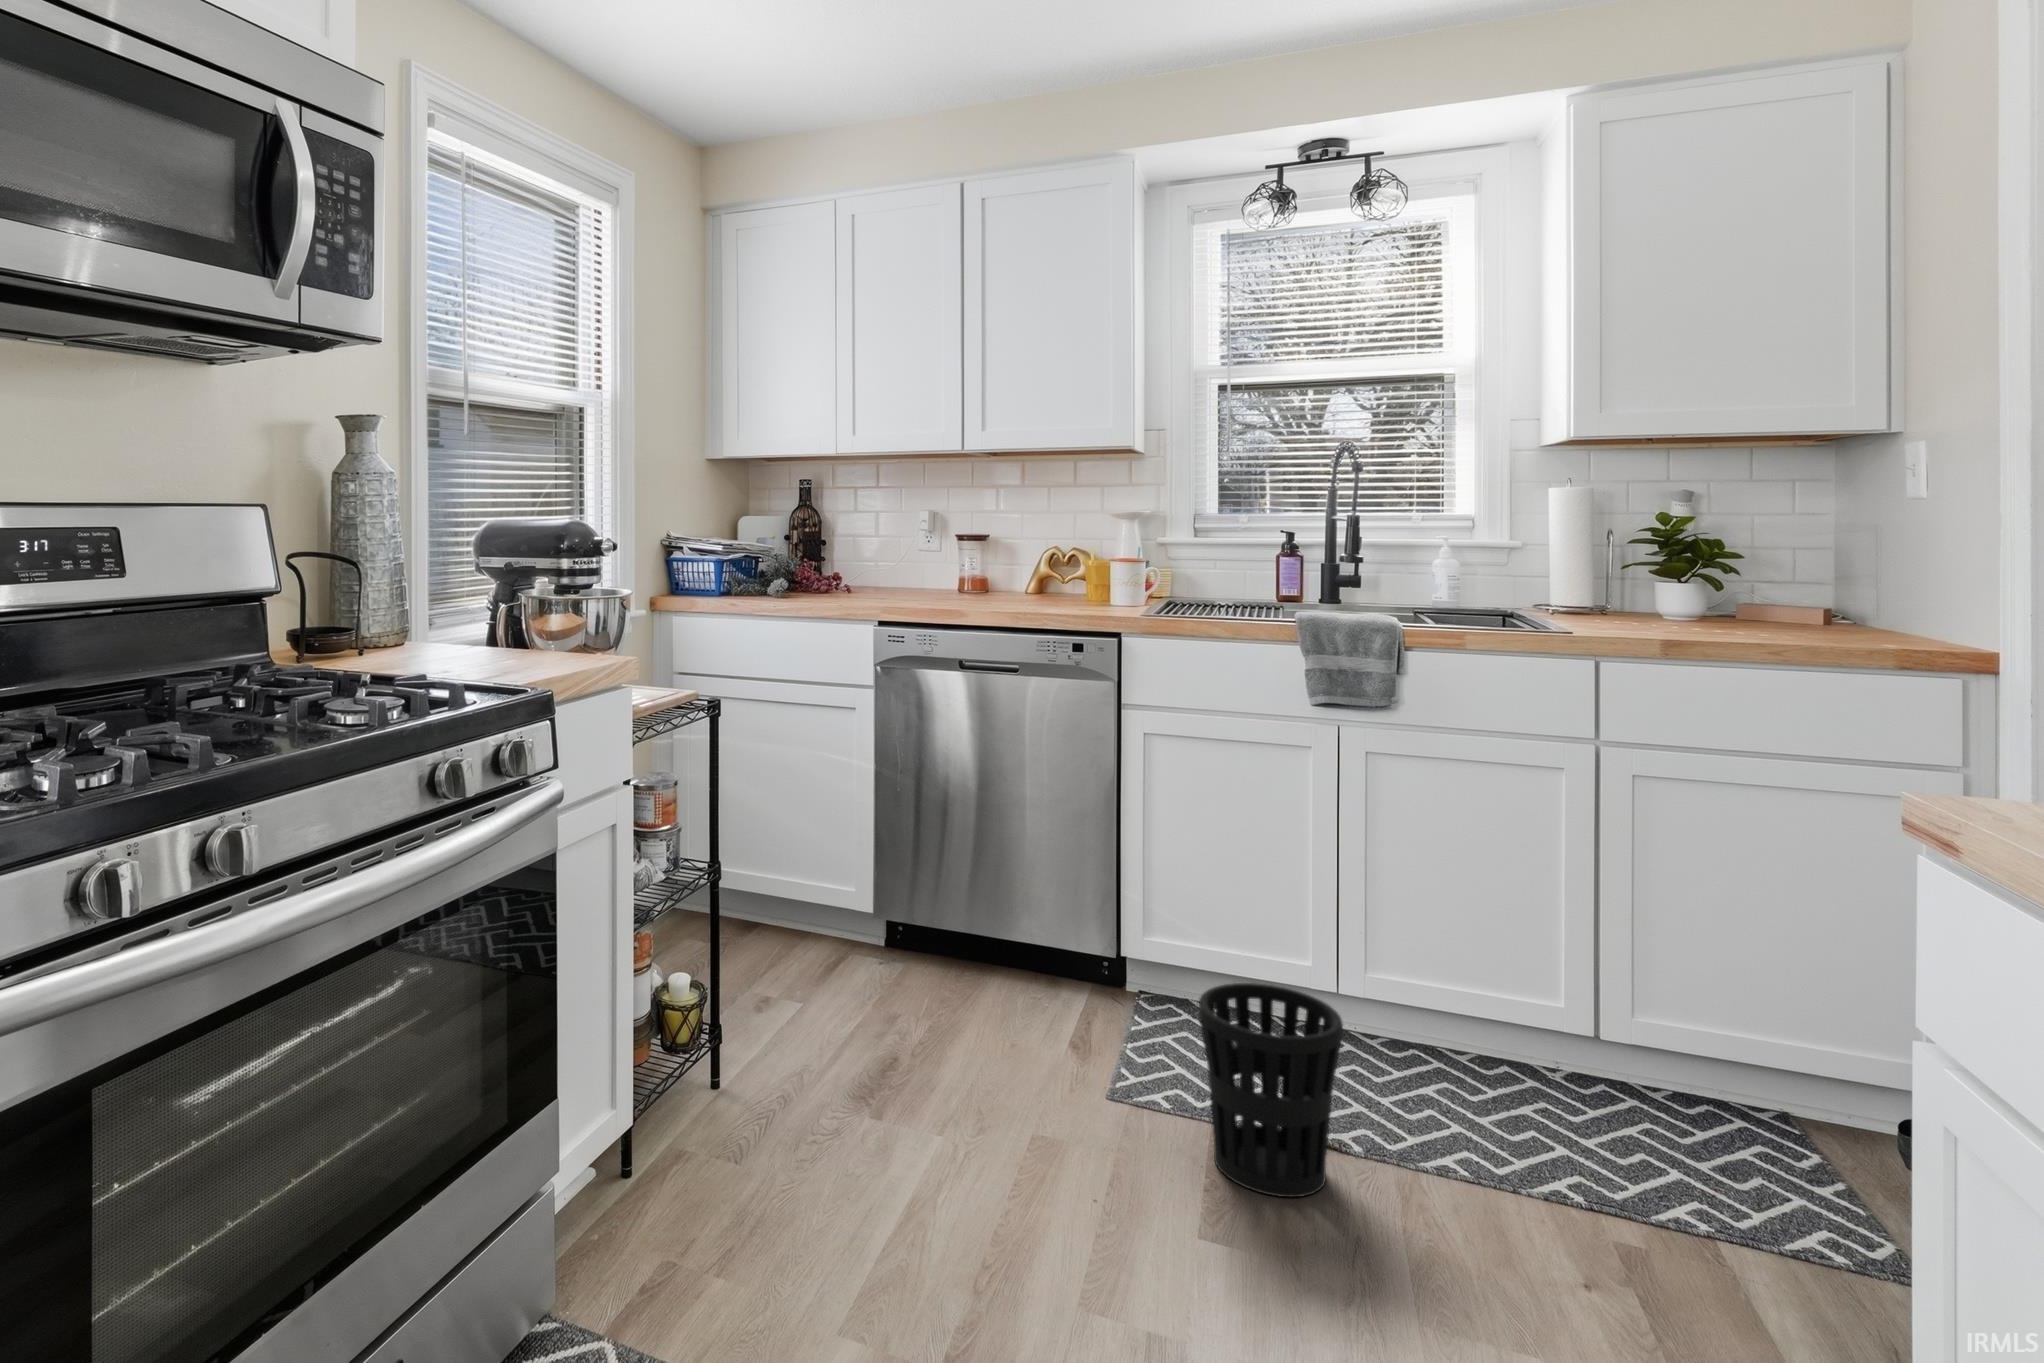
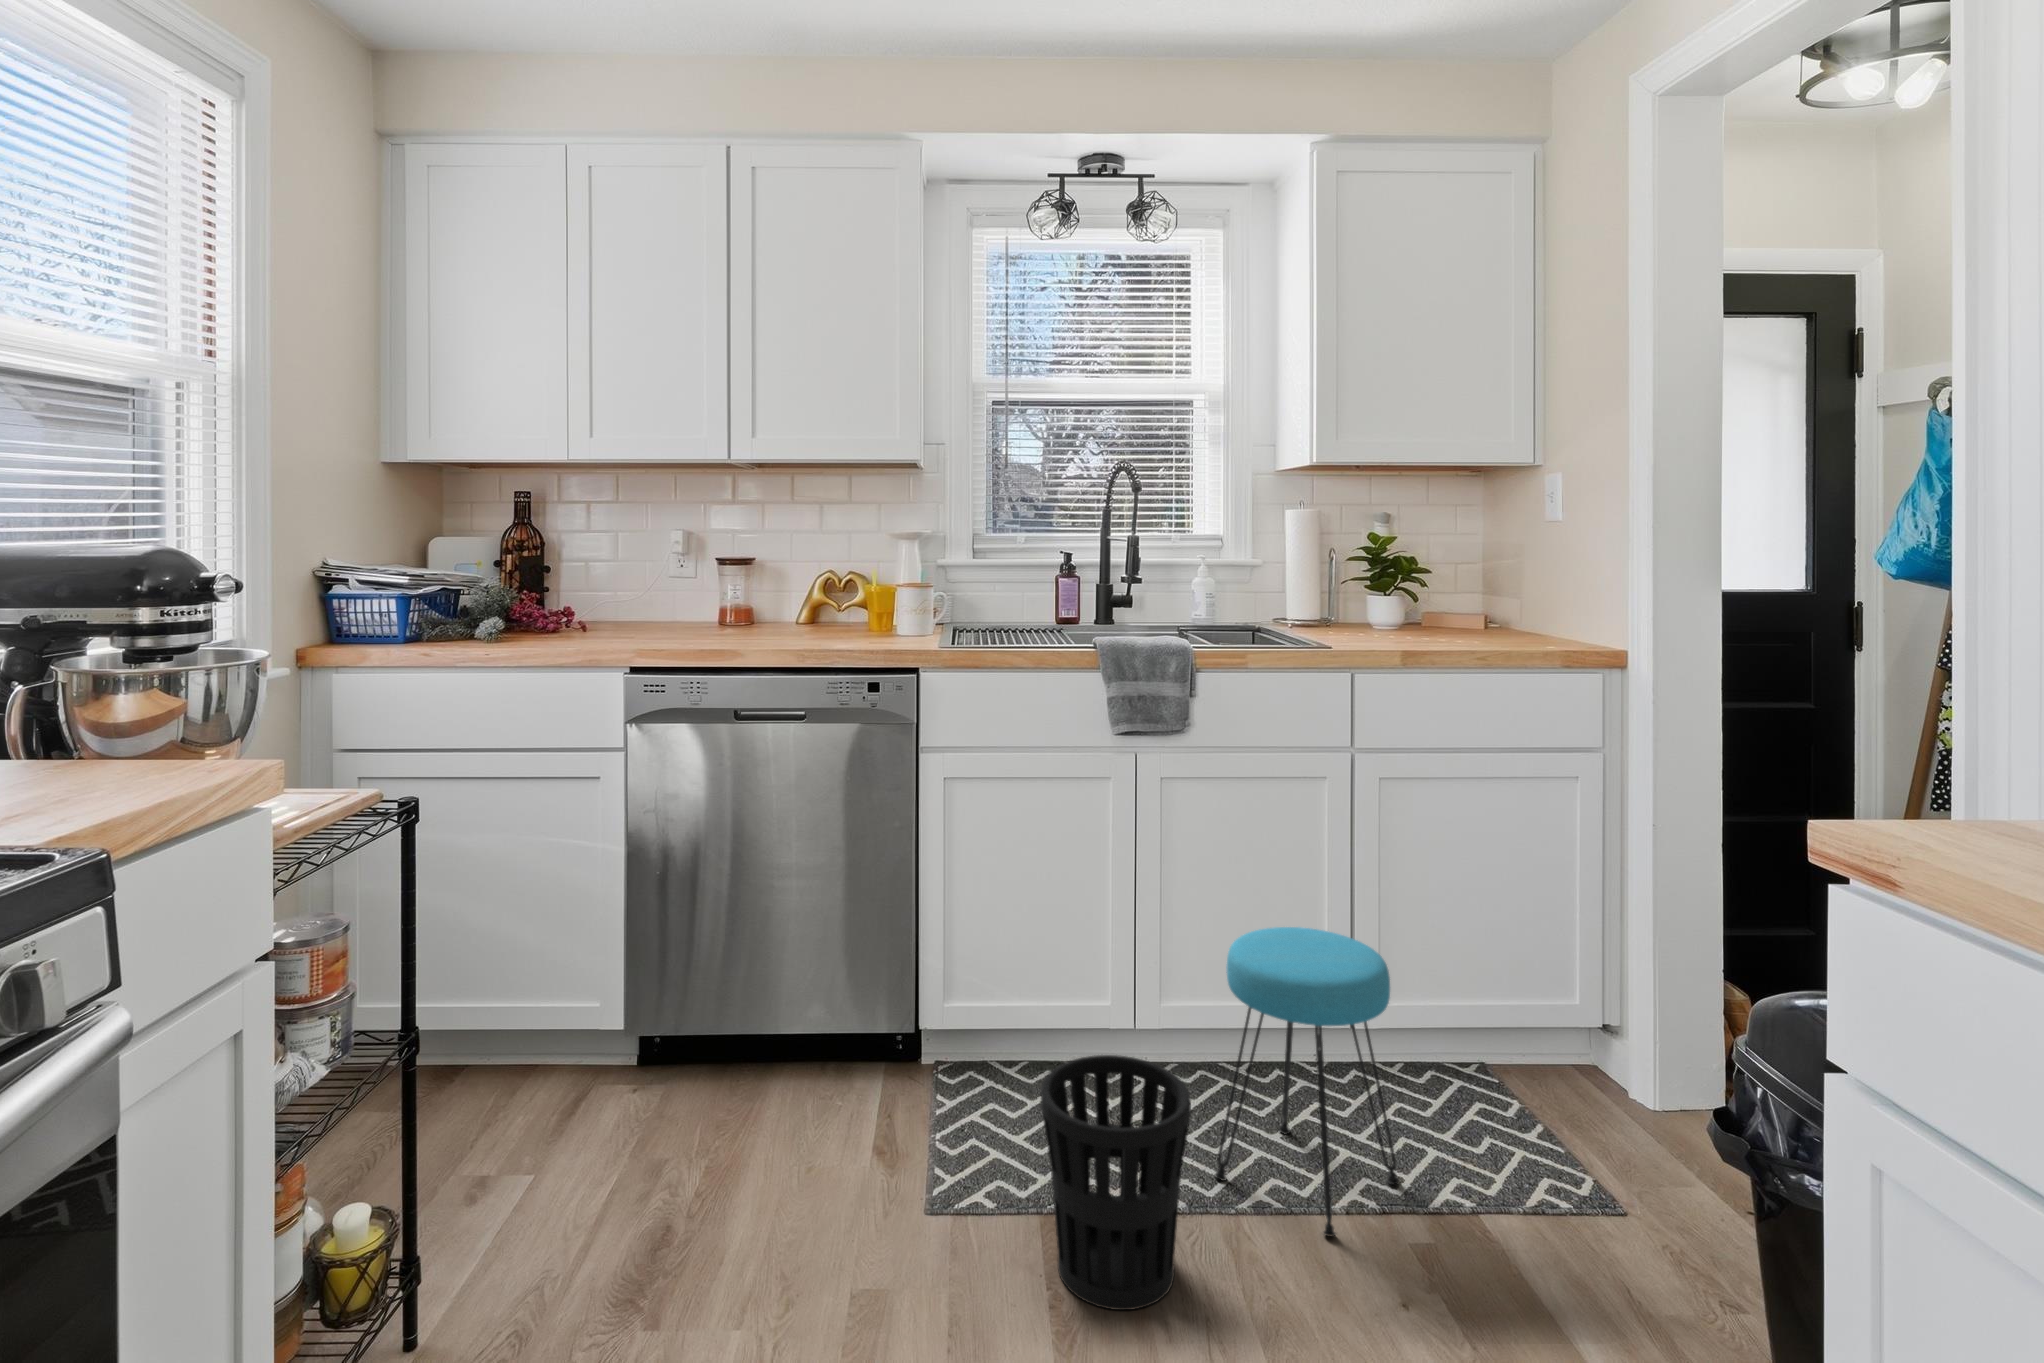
stool: none [1394,905,1606,1195] -> present [1215,927,1399,1236]

